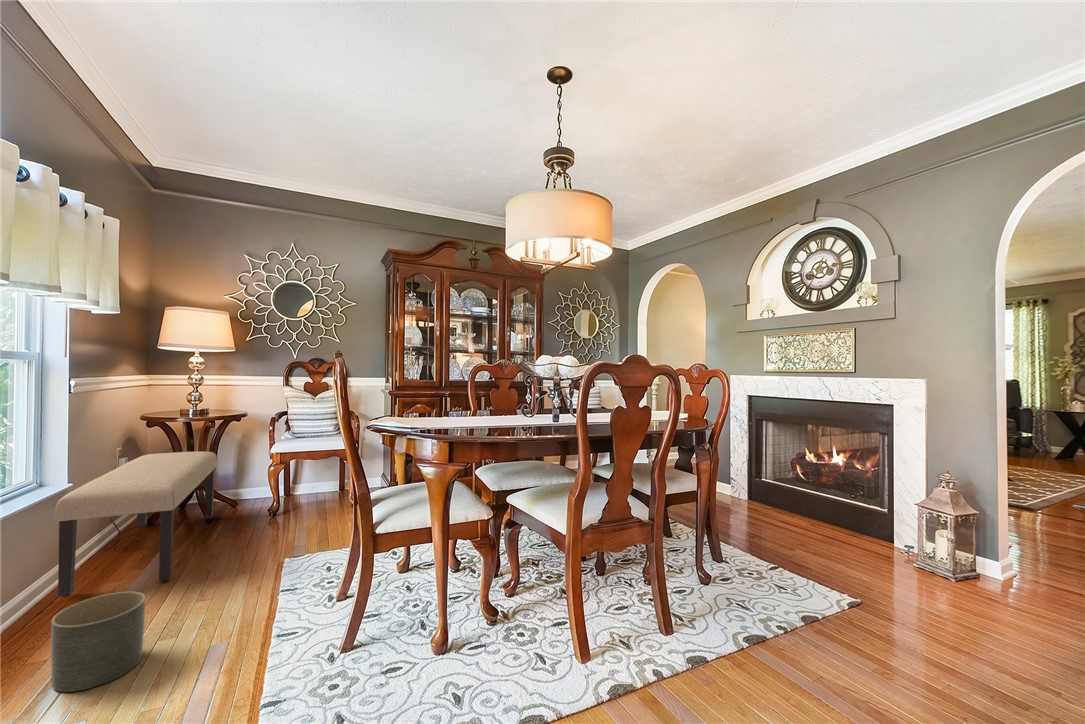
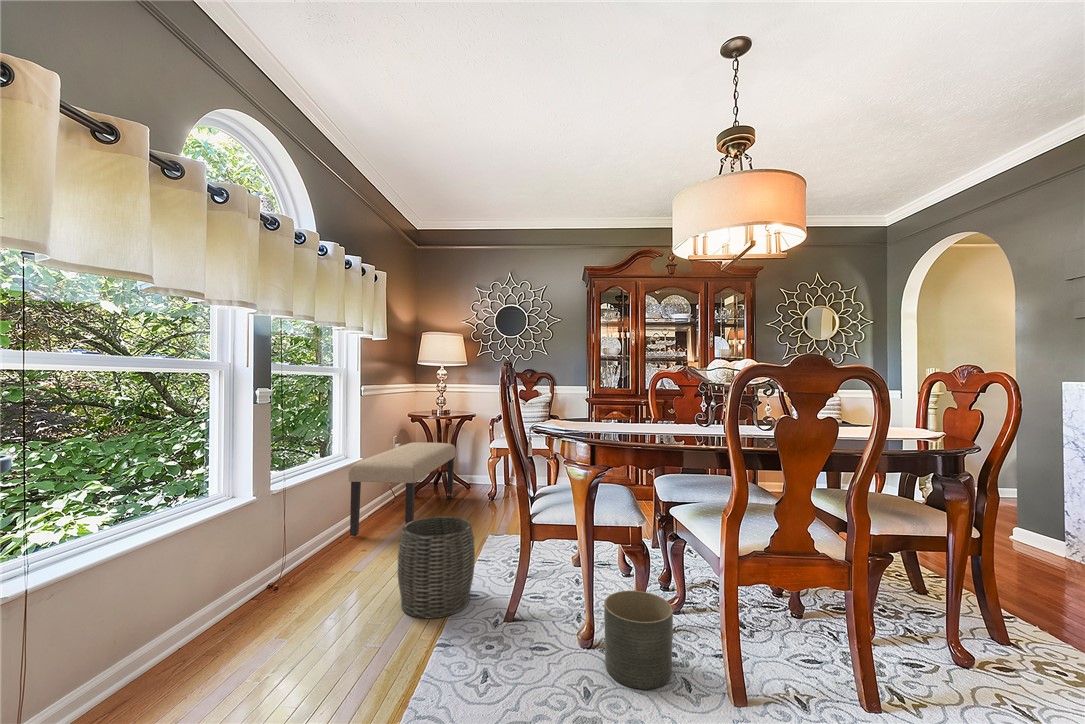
woven basket: none [184,546,294,681] -> present [398,516,475,618]
planter: present [51,592,146,692] -> present [604,591,673,689]

